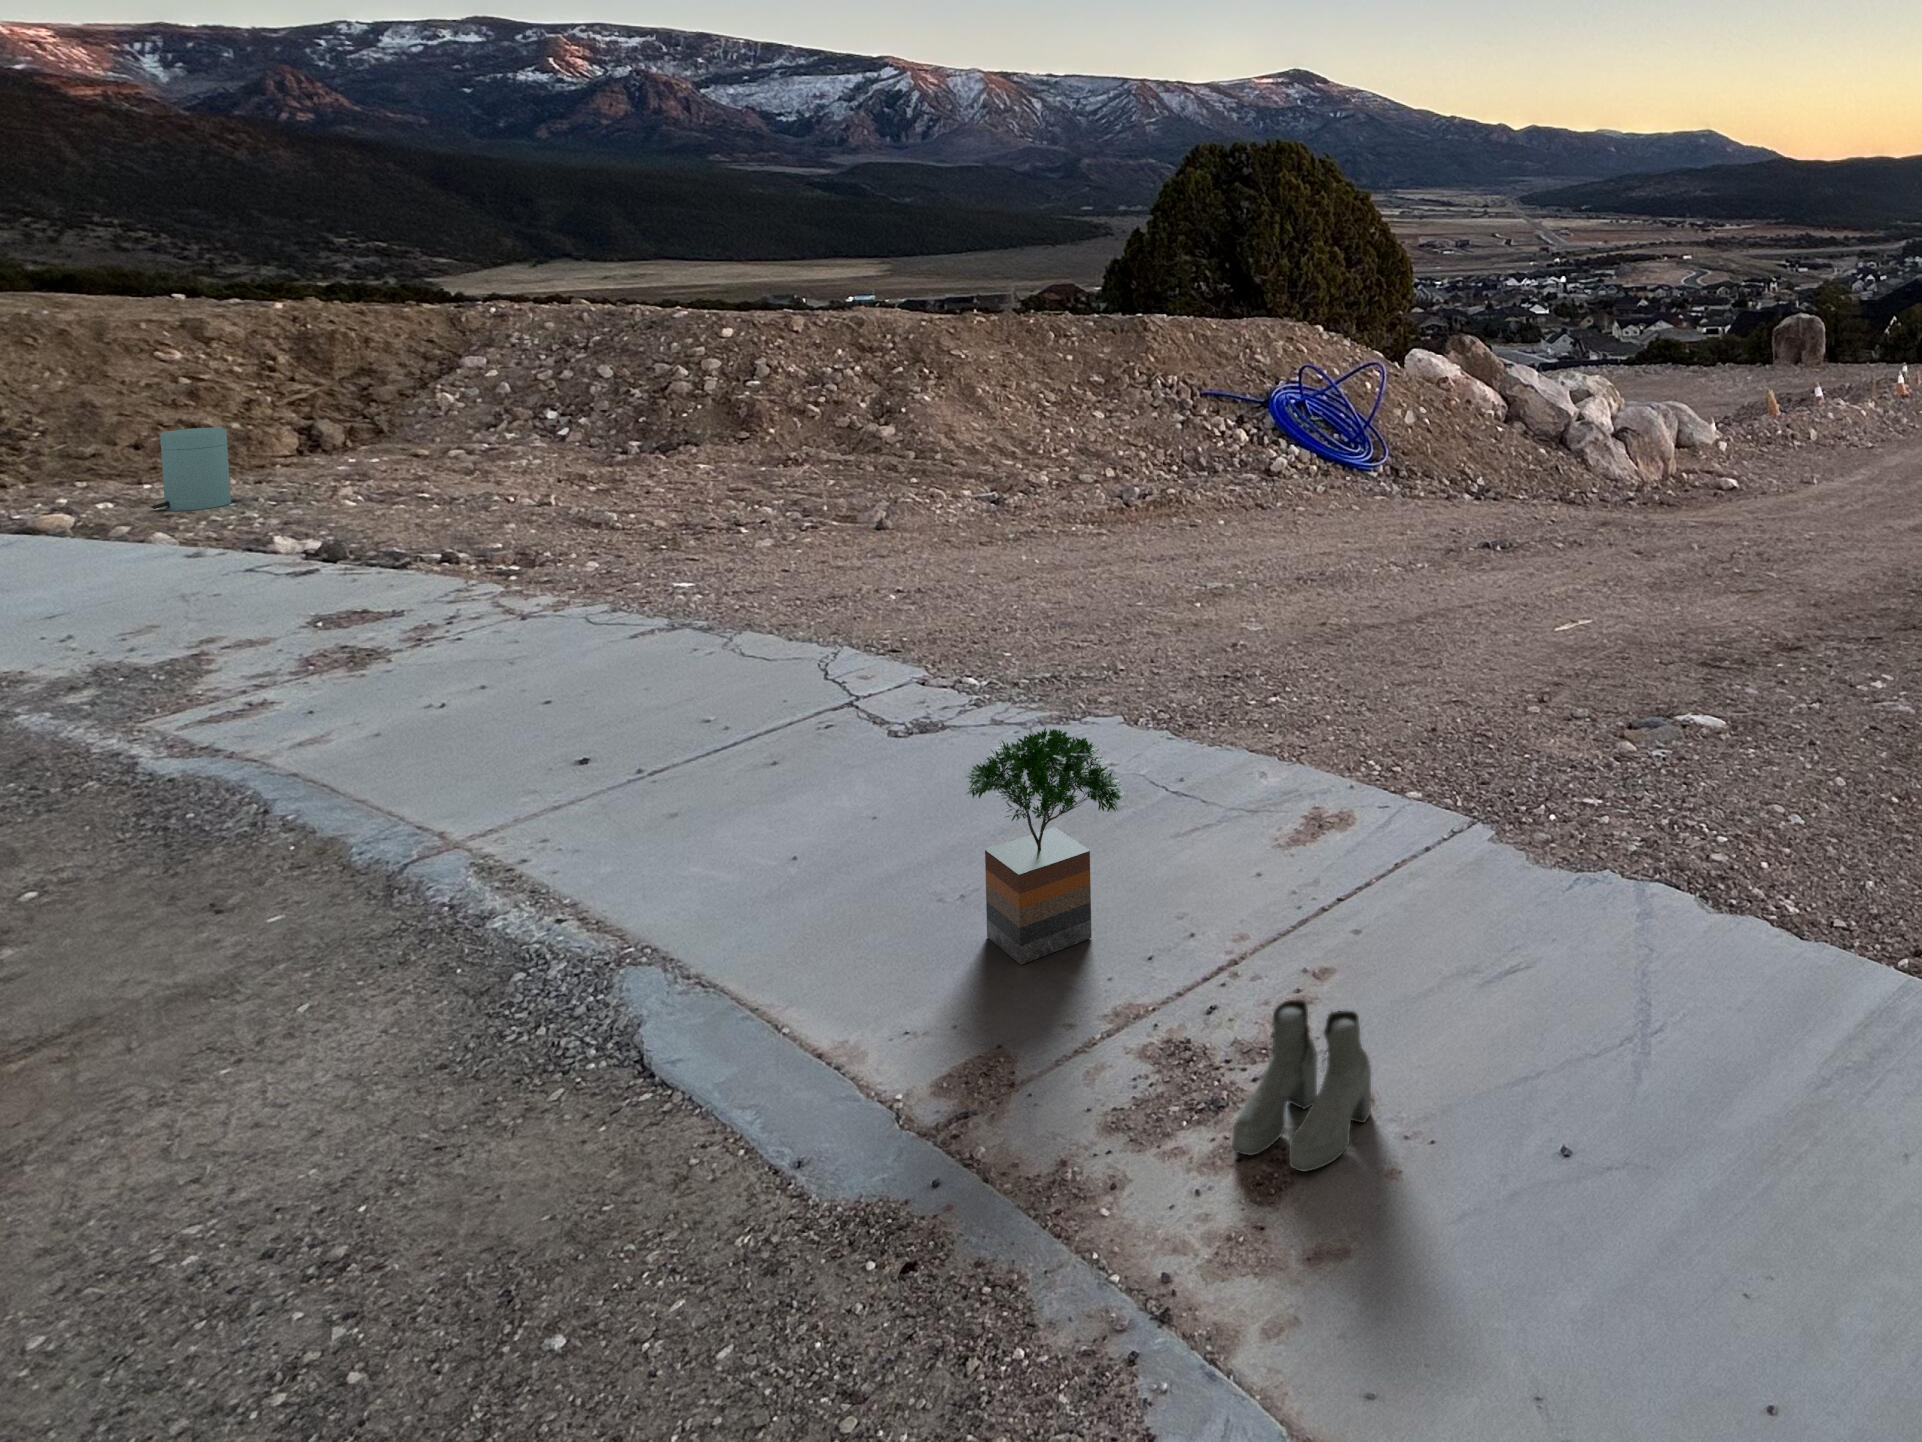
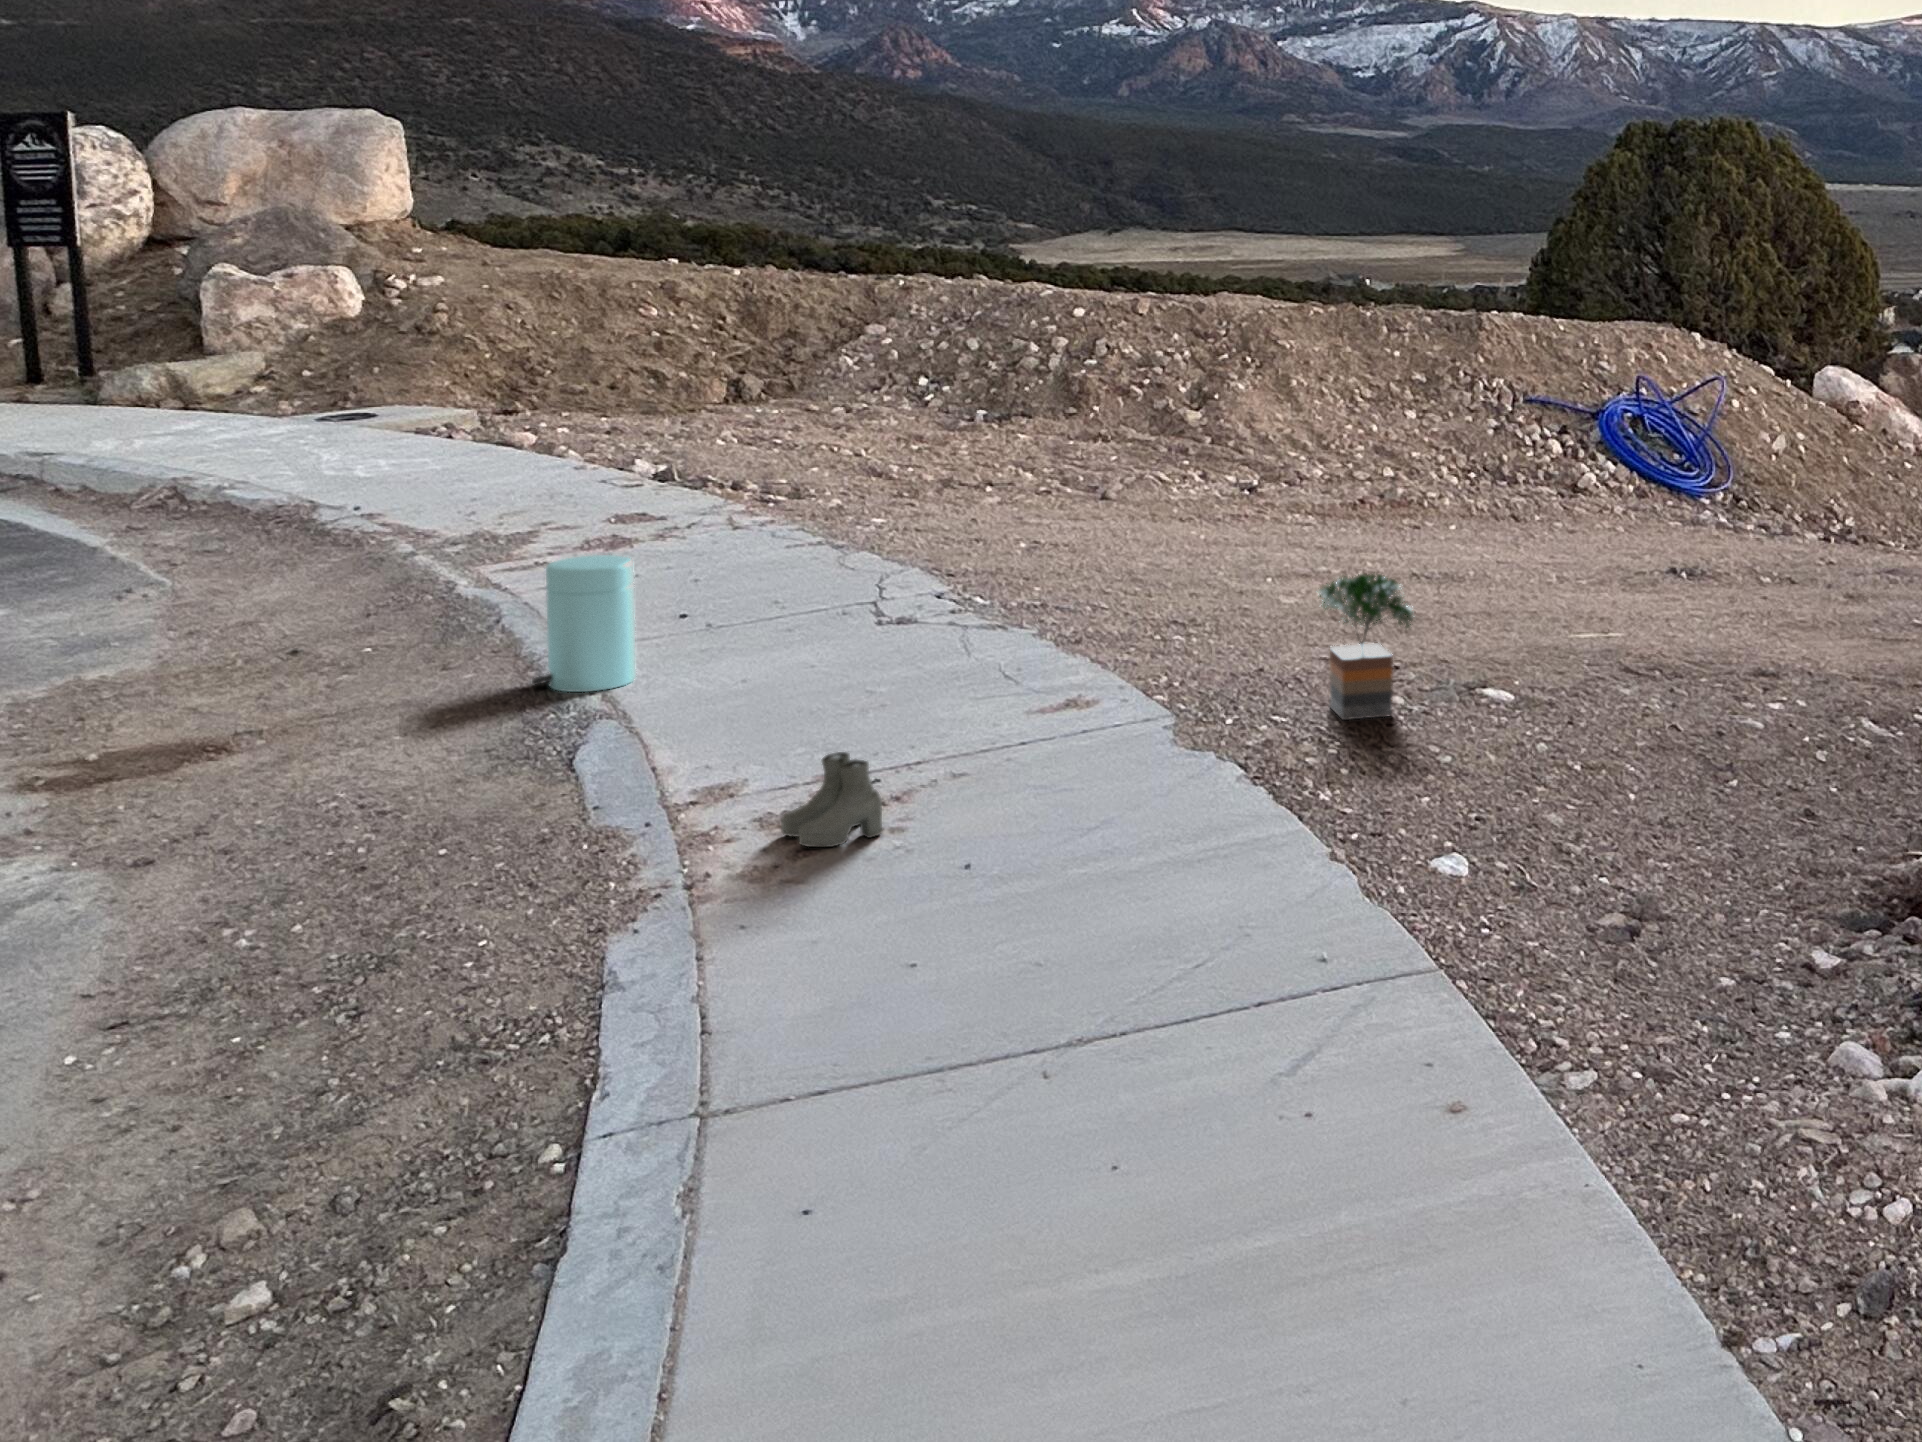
trash can: present [151,428,231,511] -> present [532,555,636,692]
potted tree: present [966,728,1123,965] -> present [1318,574,1413,720]

